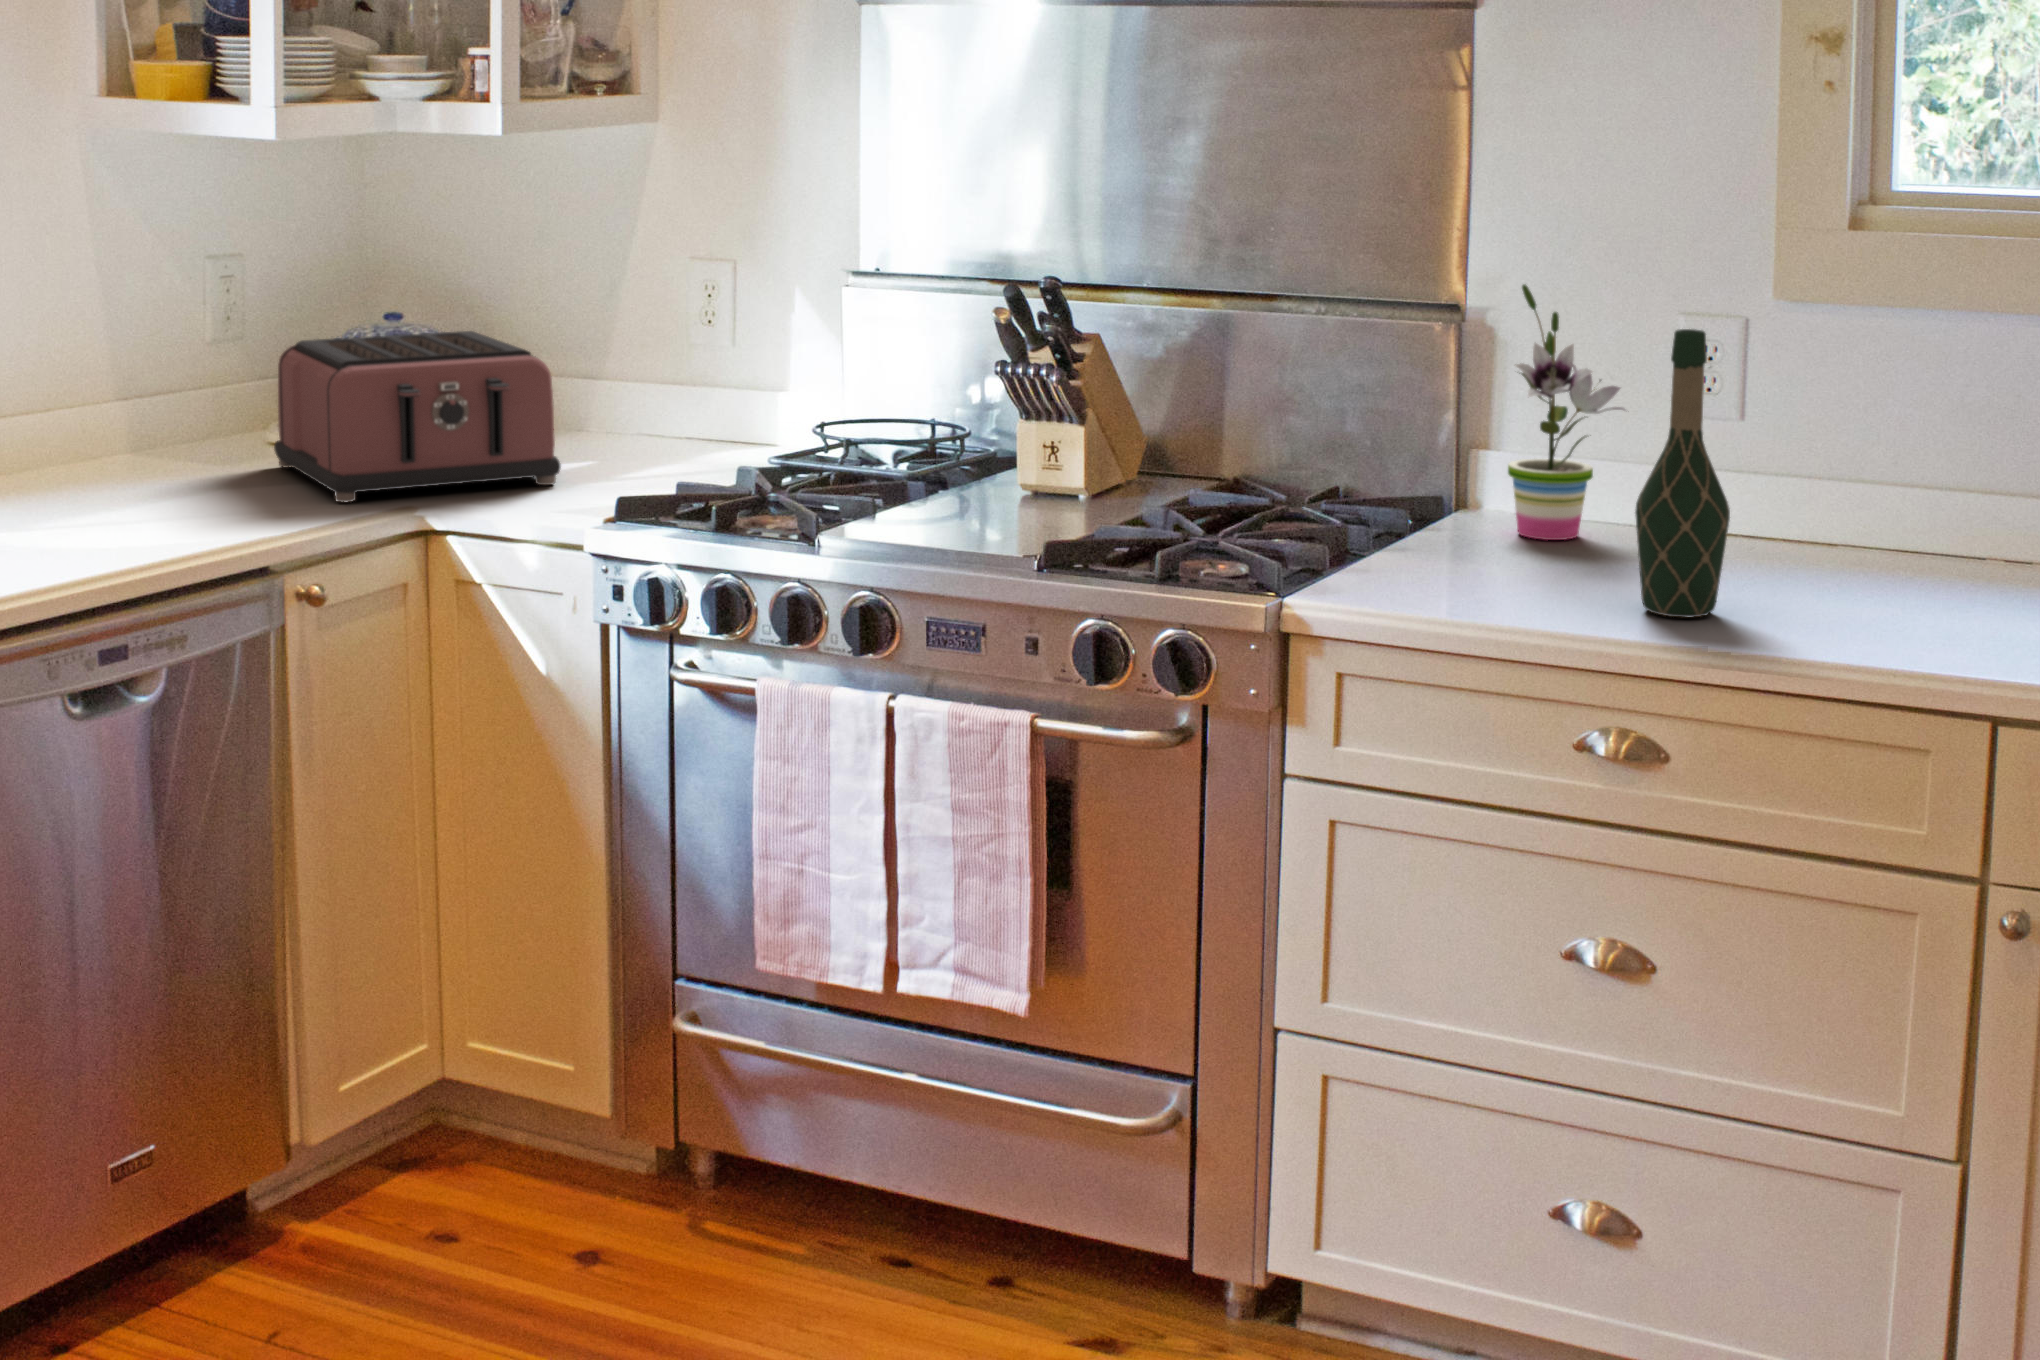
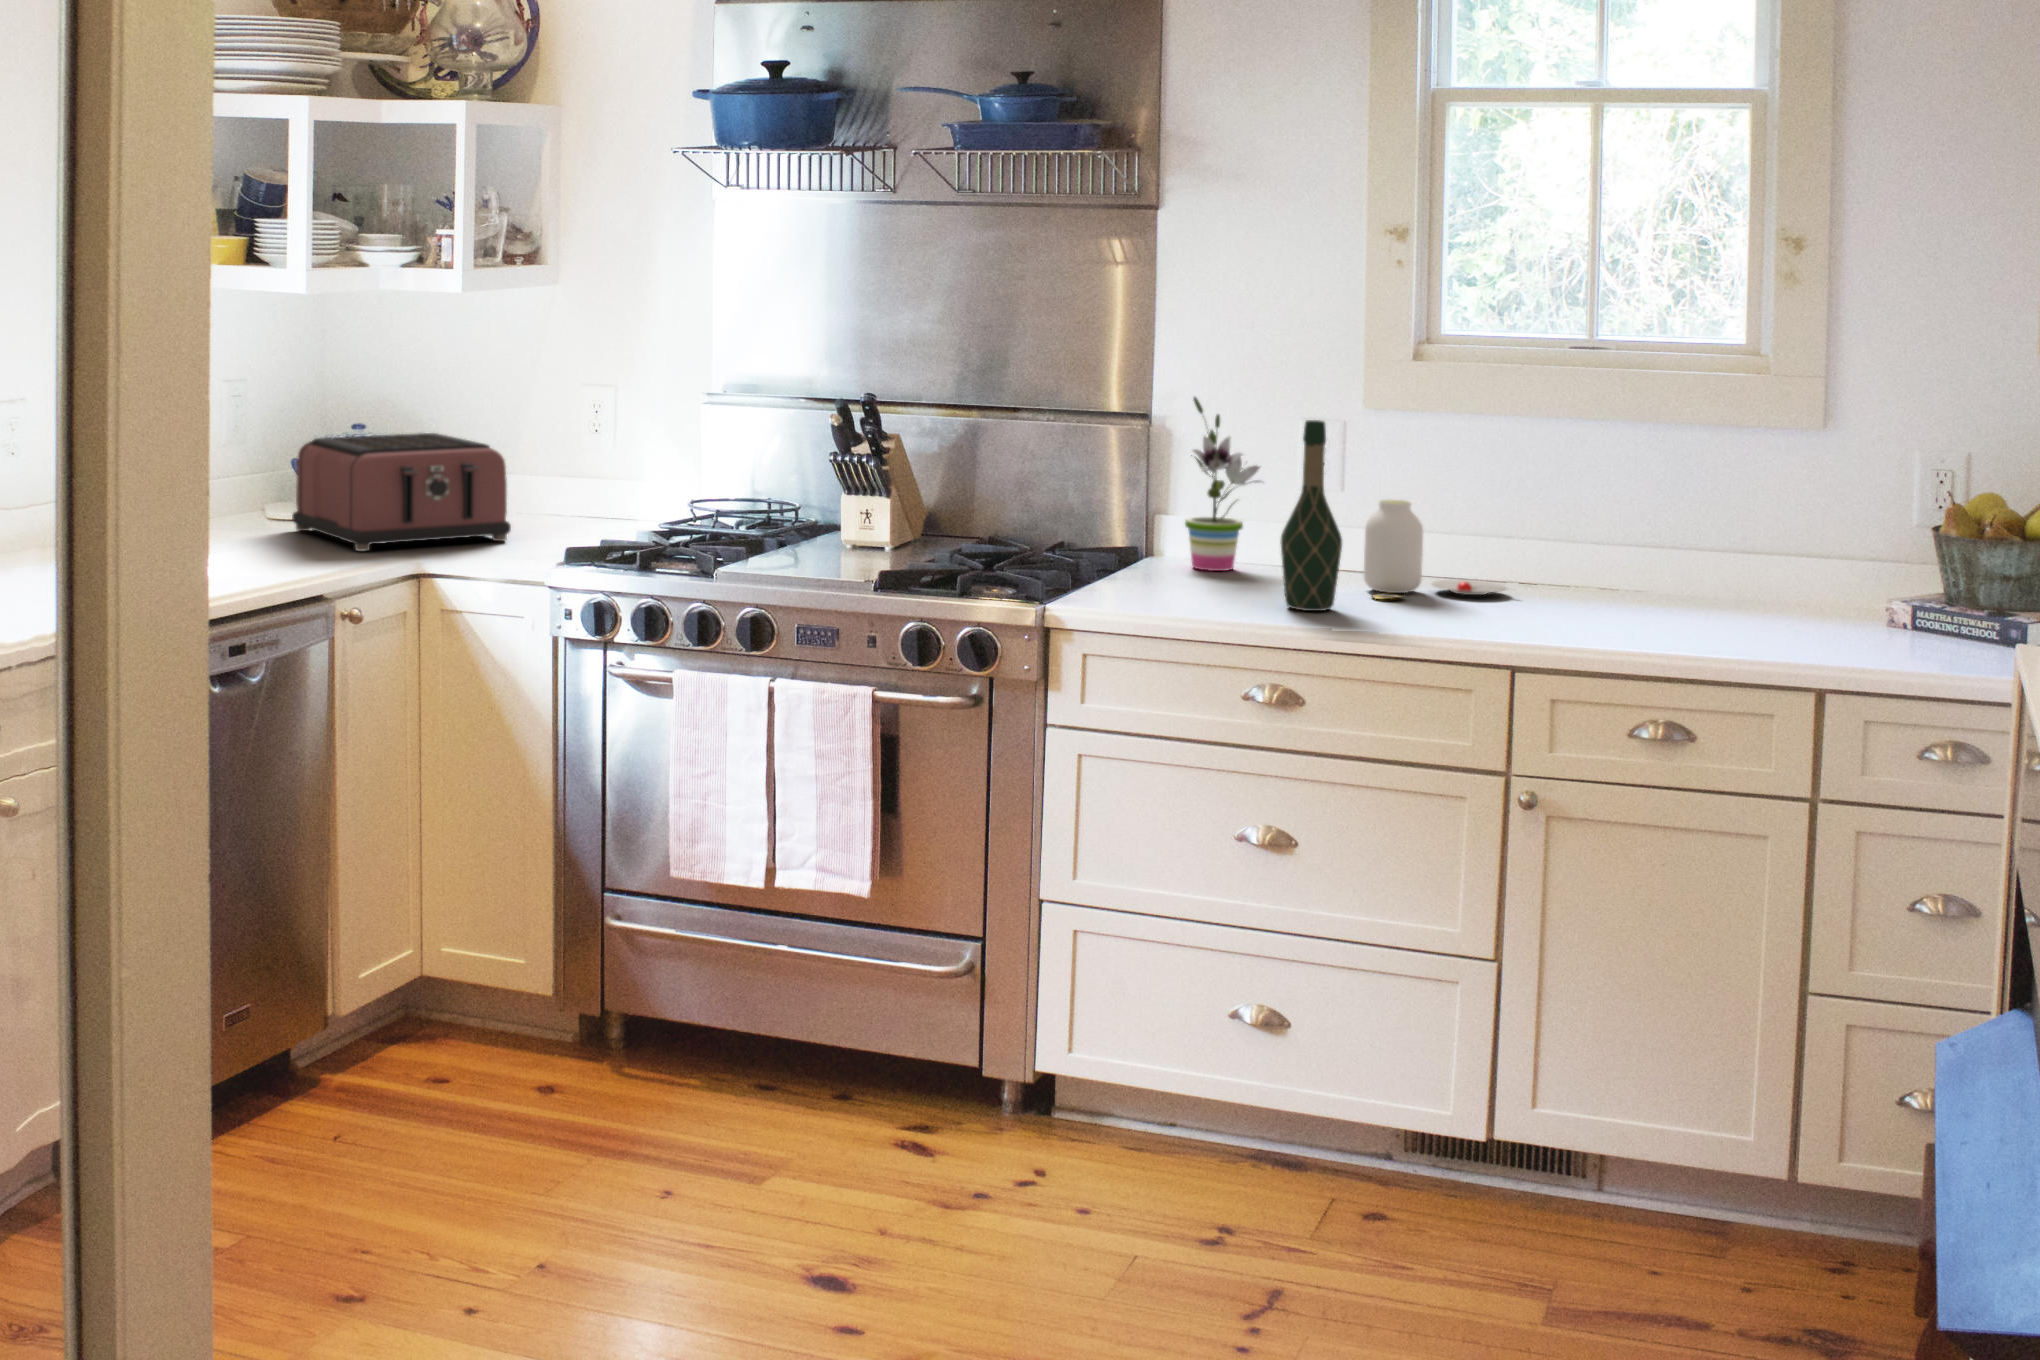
jar: none [1768,442,2003,595] -> present [1364,500,1507,599]

